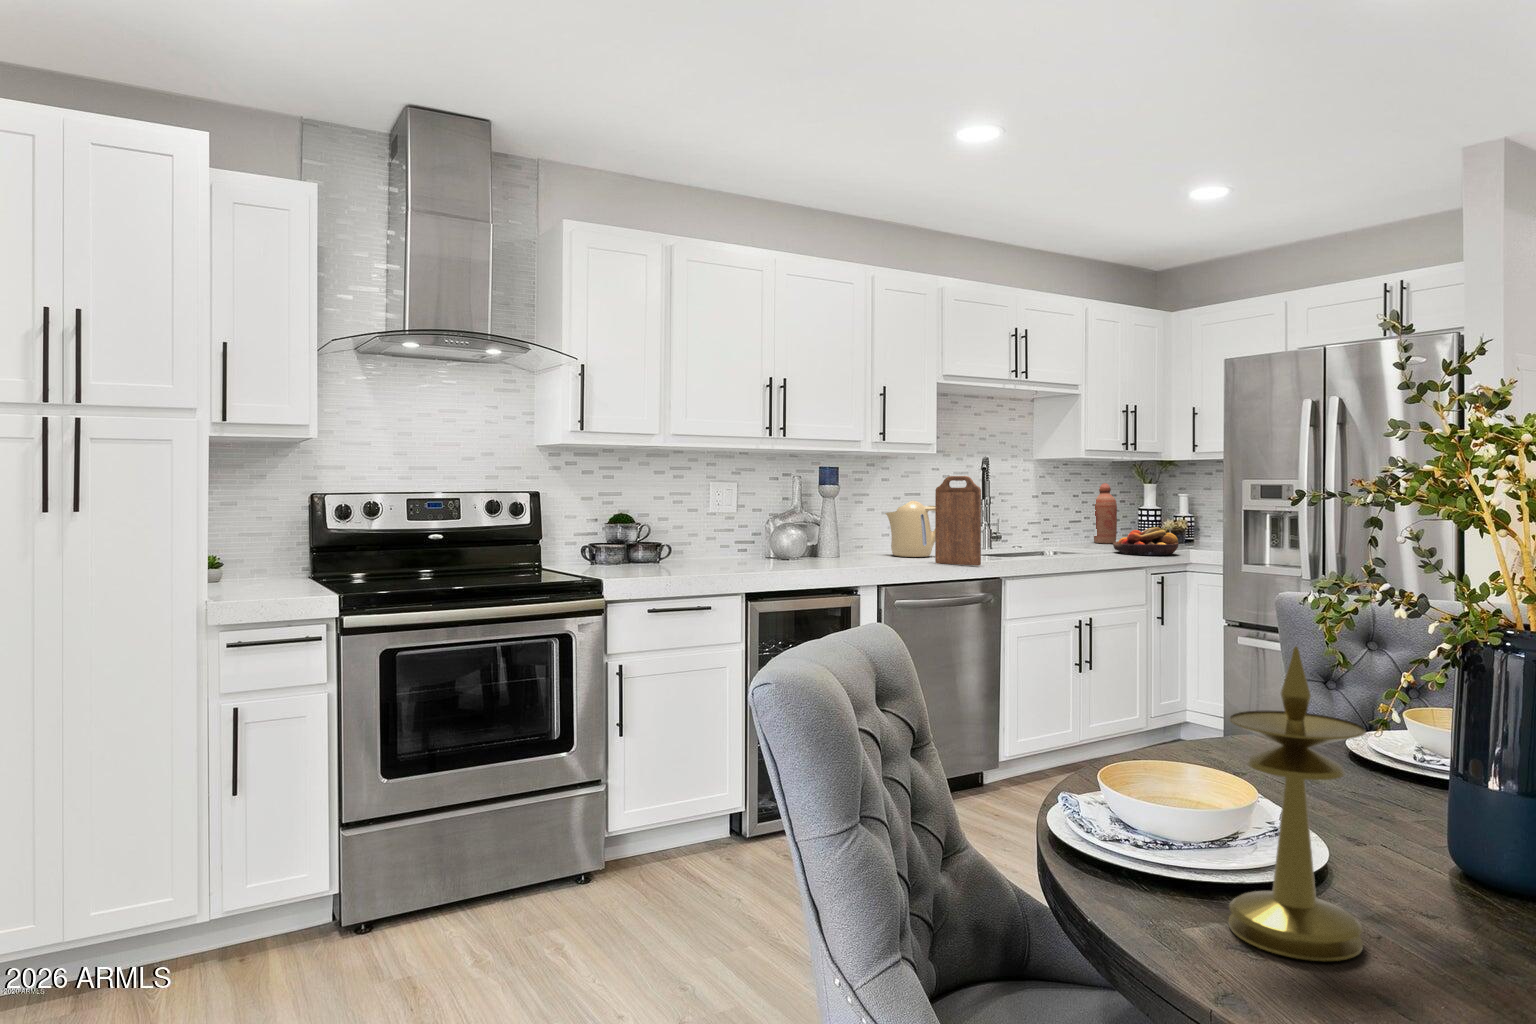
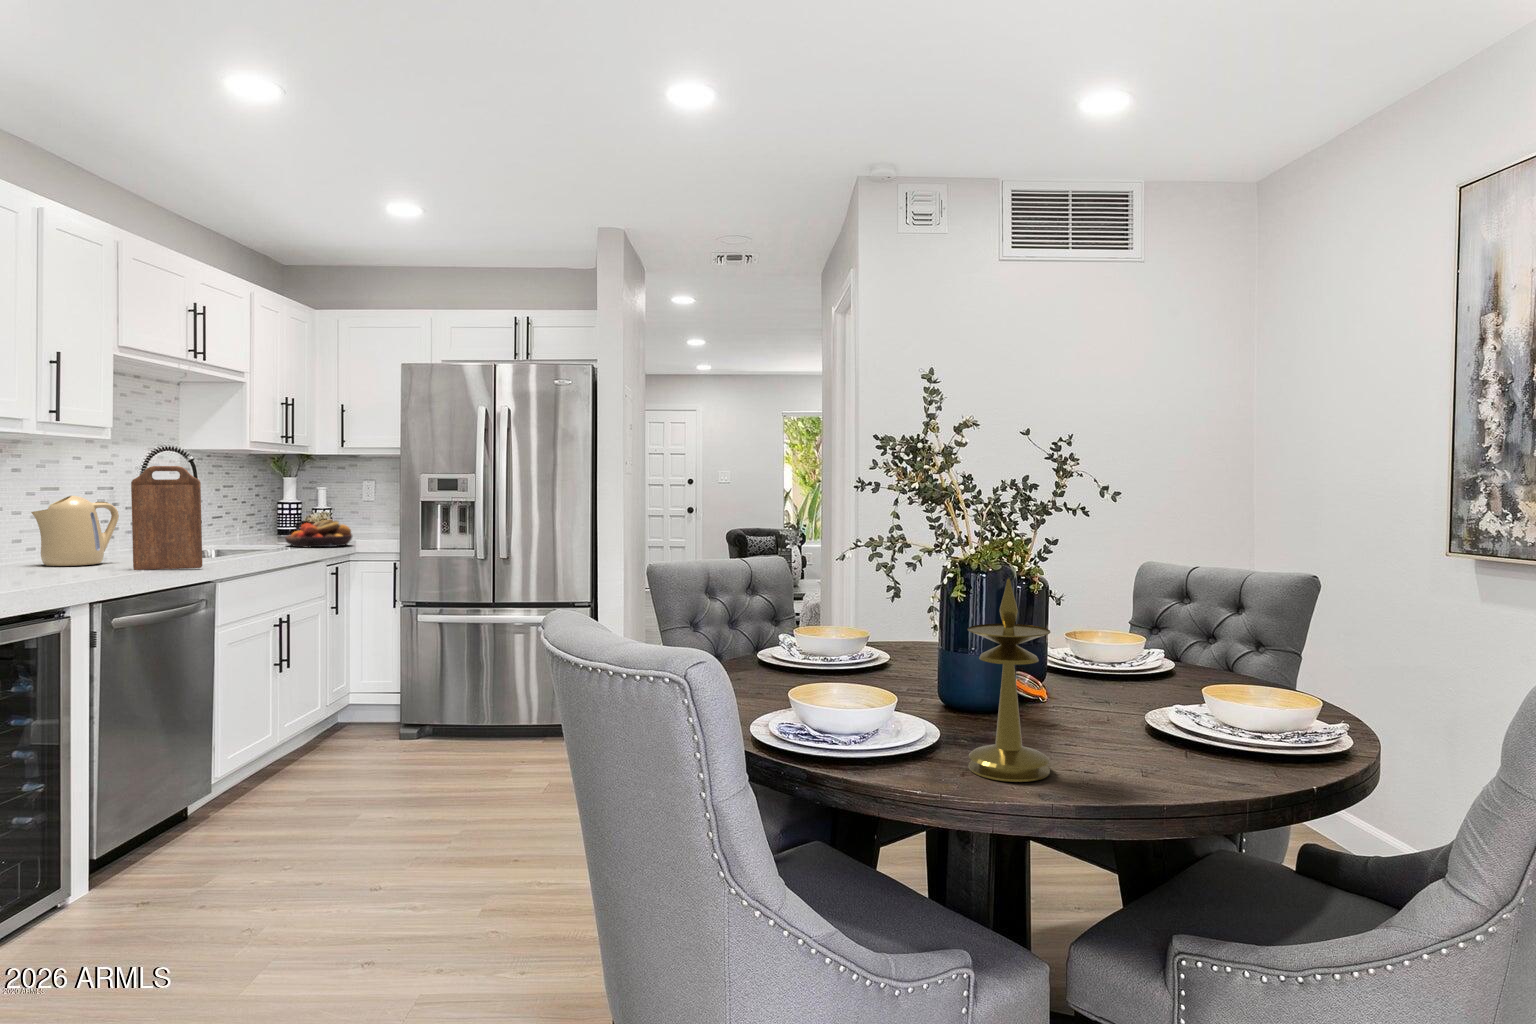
bottle: present [1094,483,1117,543] -> none [232,477,260,539]

